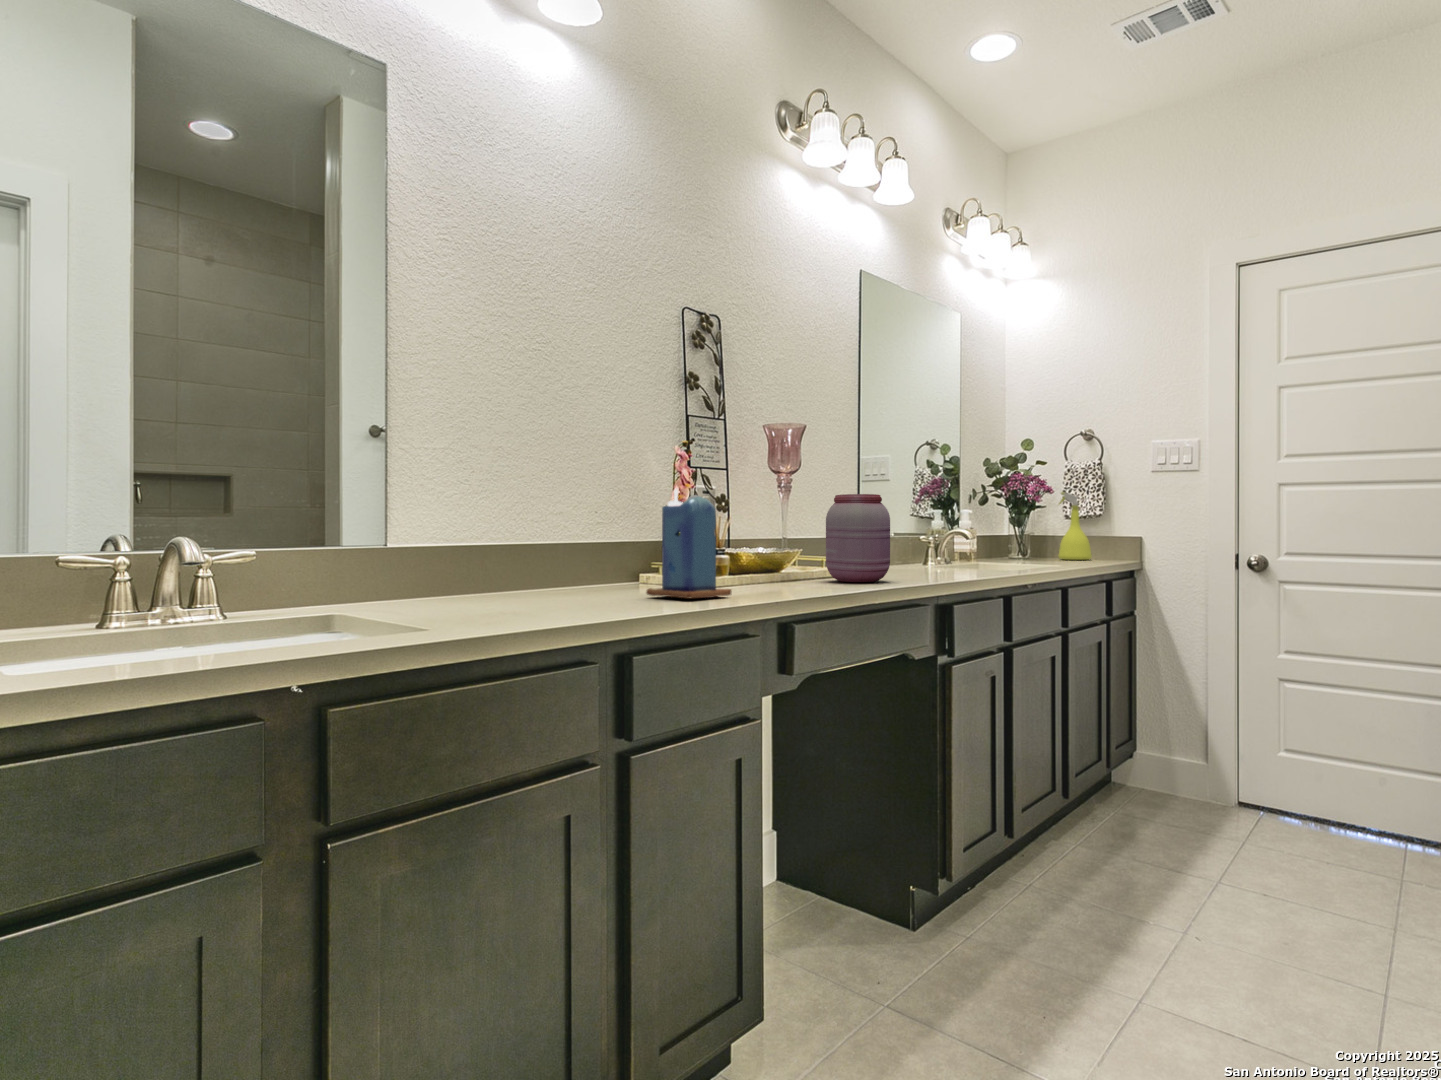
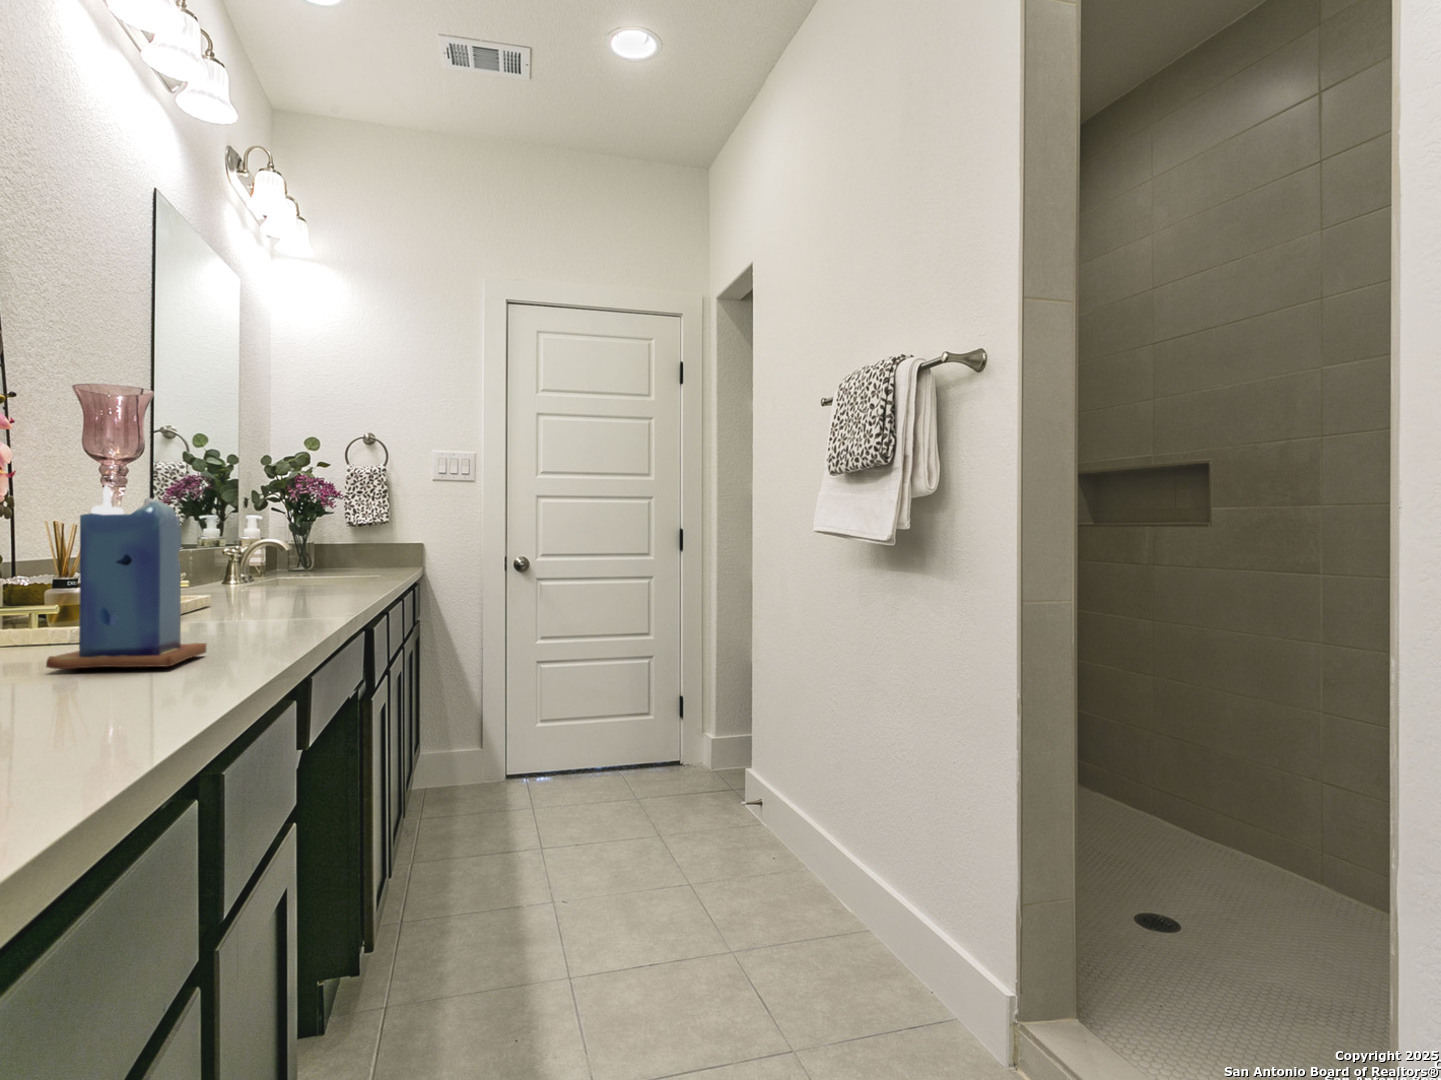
spray bottle: present [1059,492,1092,560] -> none [357,497,392,569]
jar: present [826,494,890,582] -> none [221,499,316,614]

